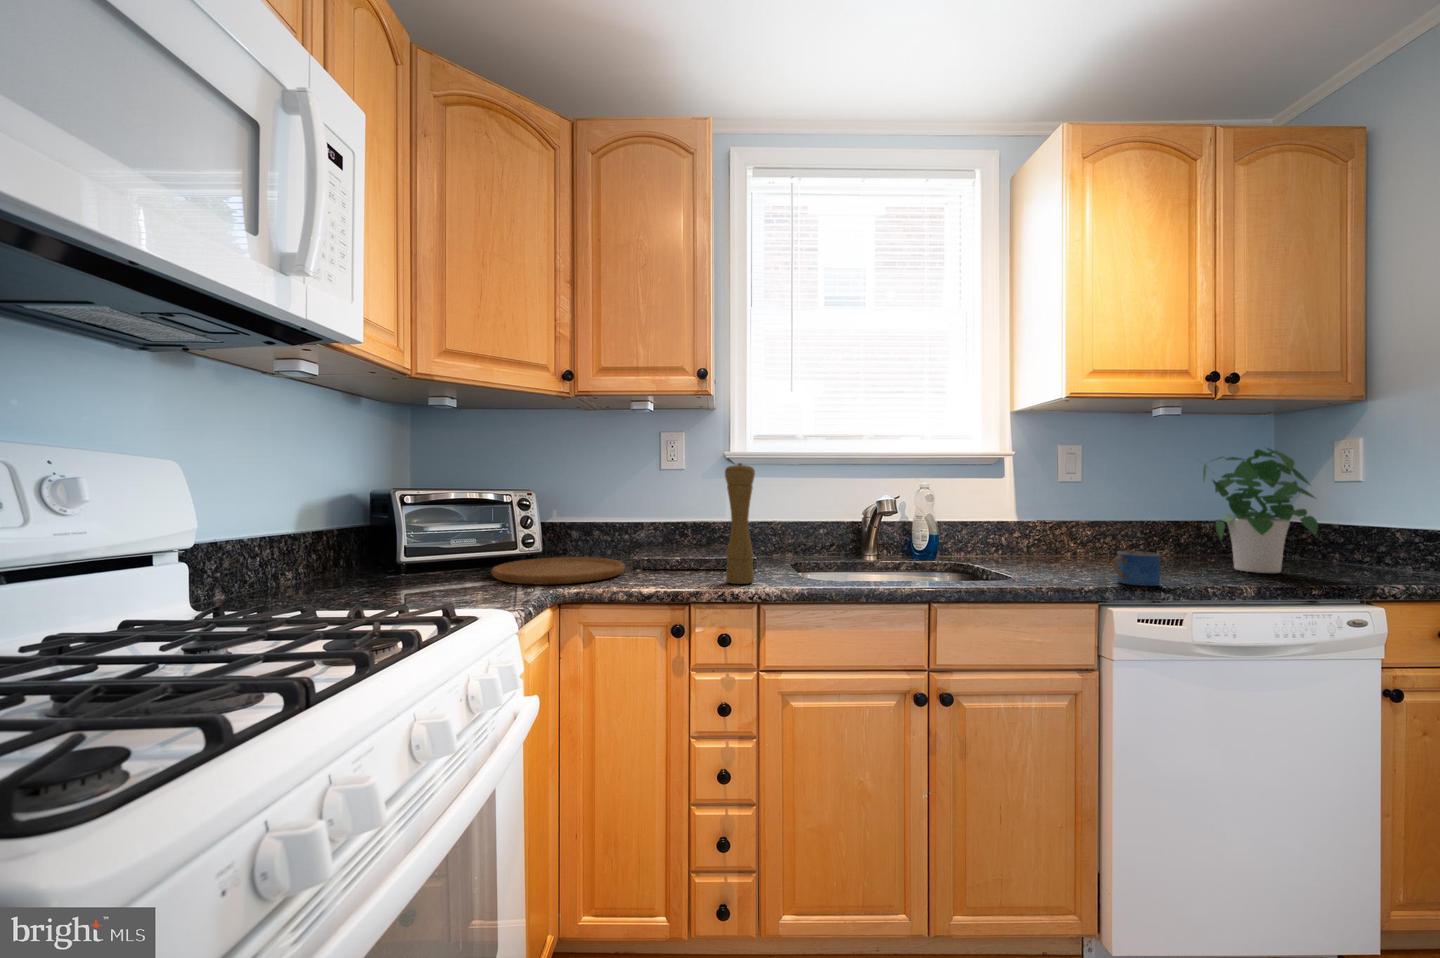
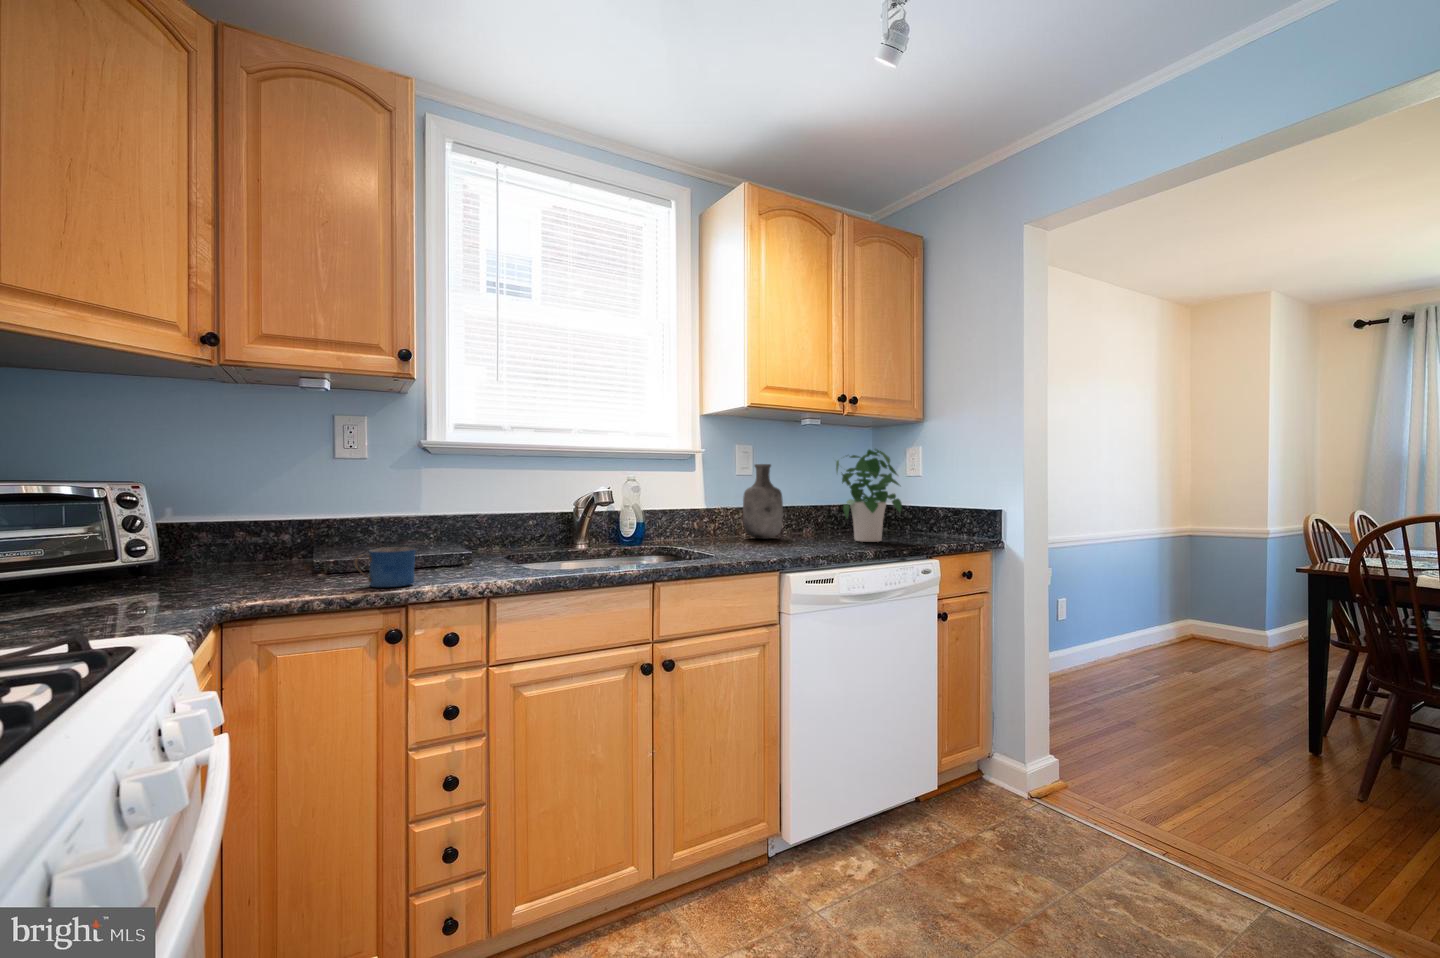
pepper mill: present [725,463,755,584] -> none [446,449,480,579]
vase: none [1068,468,1123,557] -> present [743,464,783,539]
mug: present [1113,551,1160,586] -> present [355,547,416,587]
cutting board: present [492,557,625,585] -> none [91,566,306,602]

